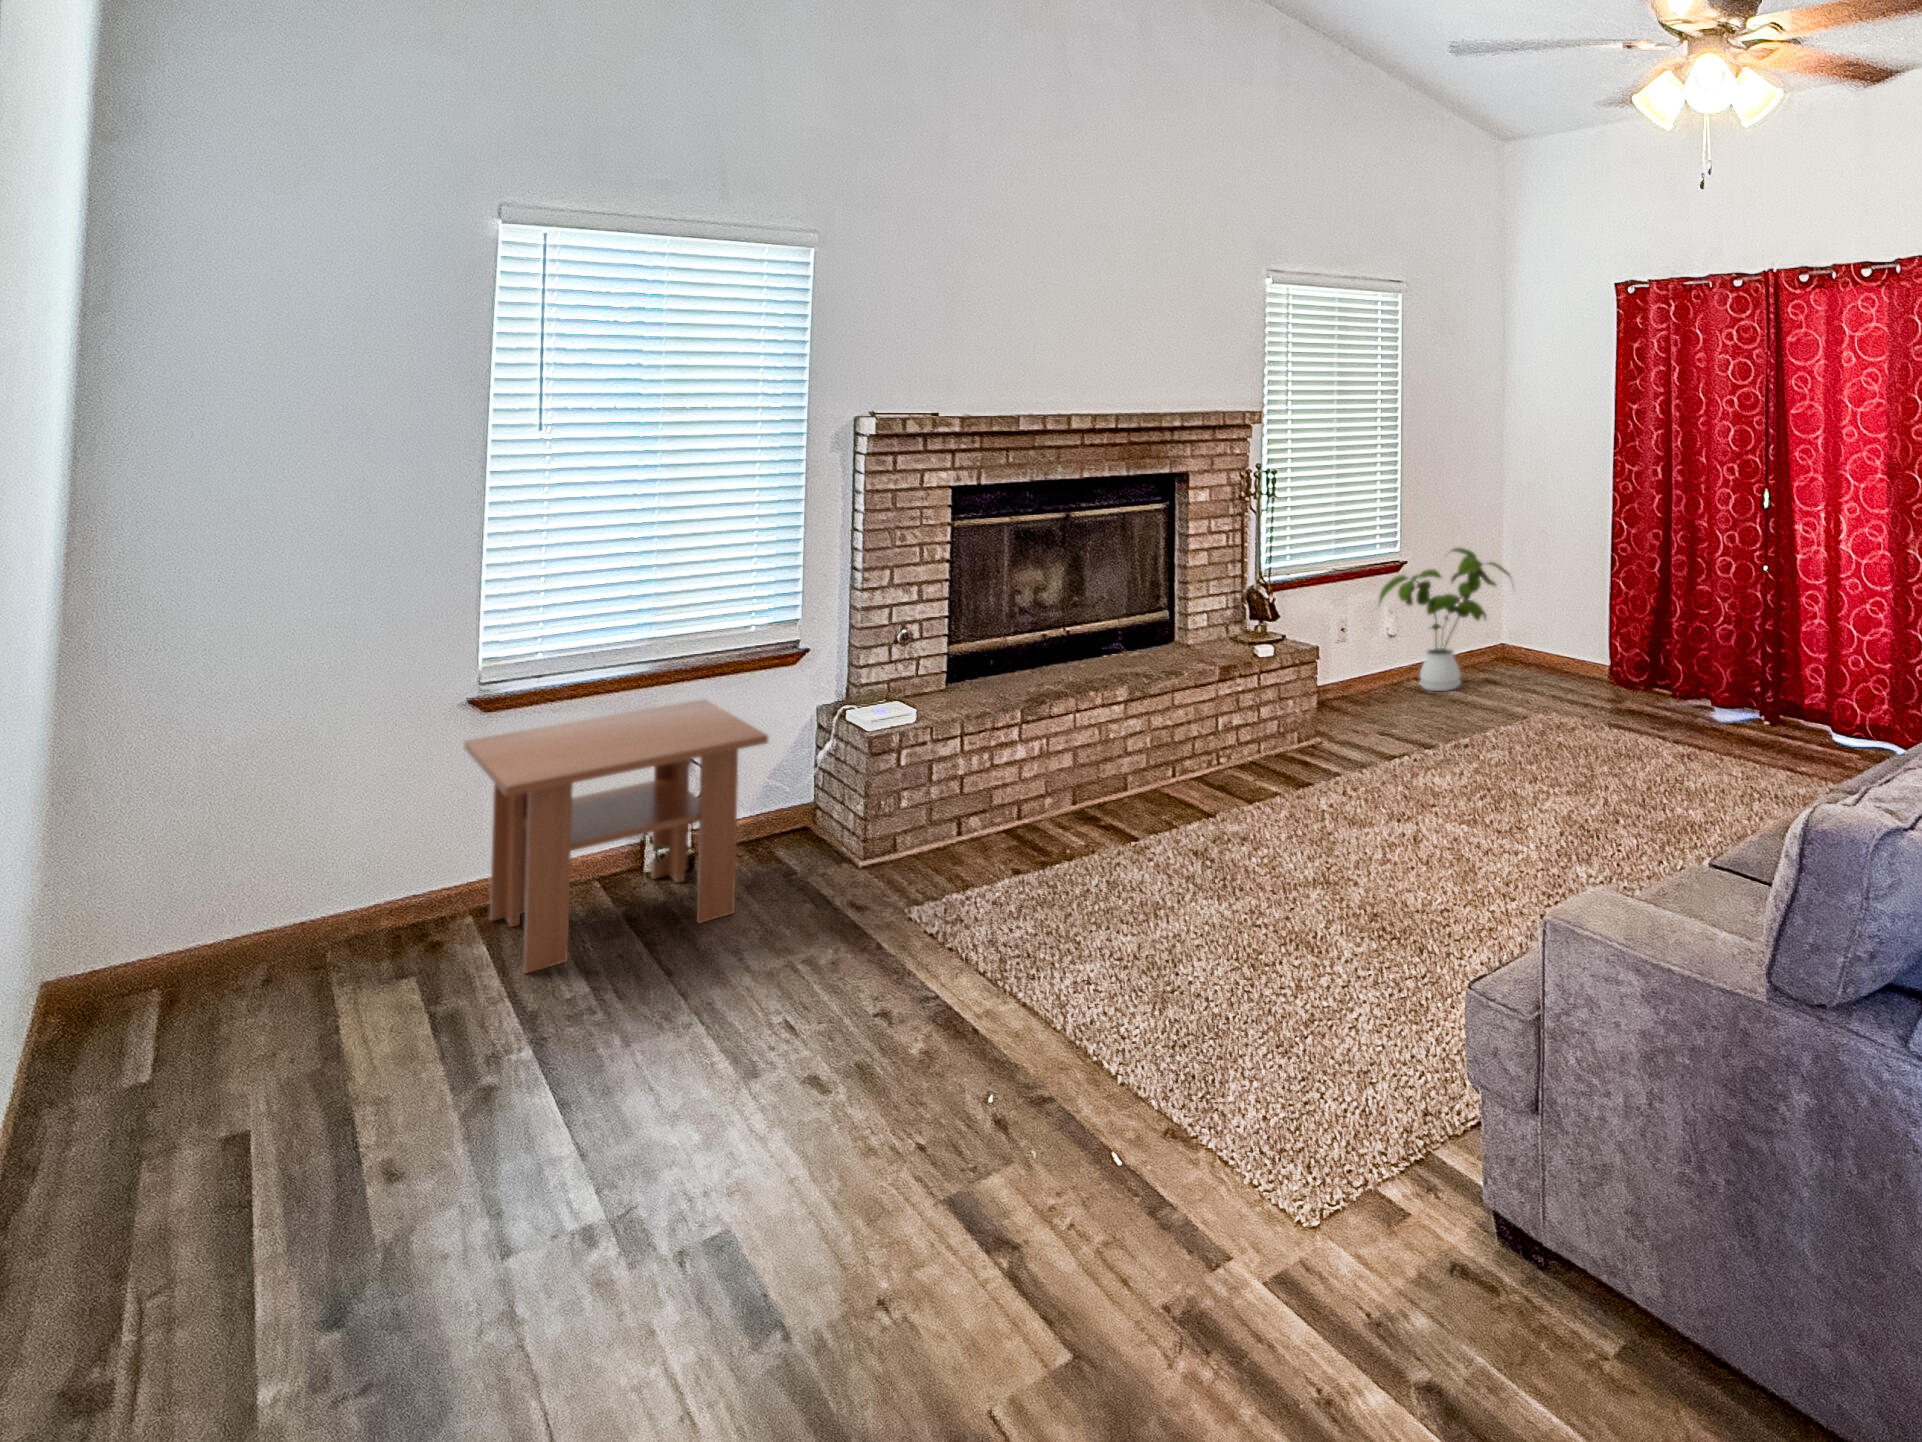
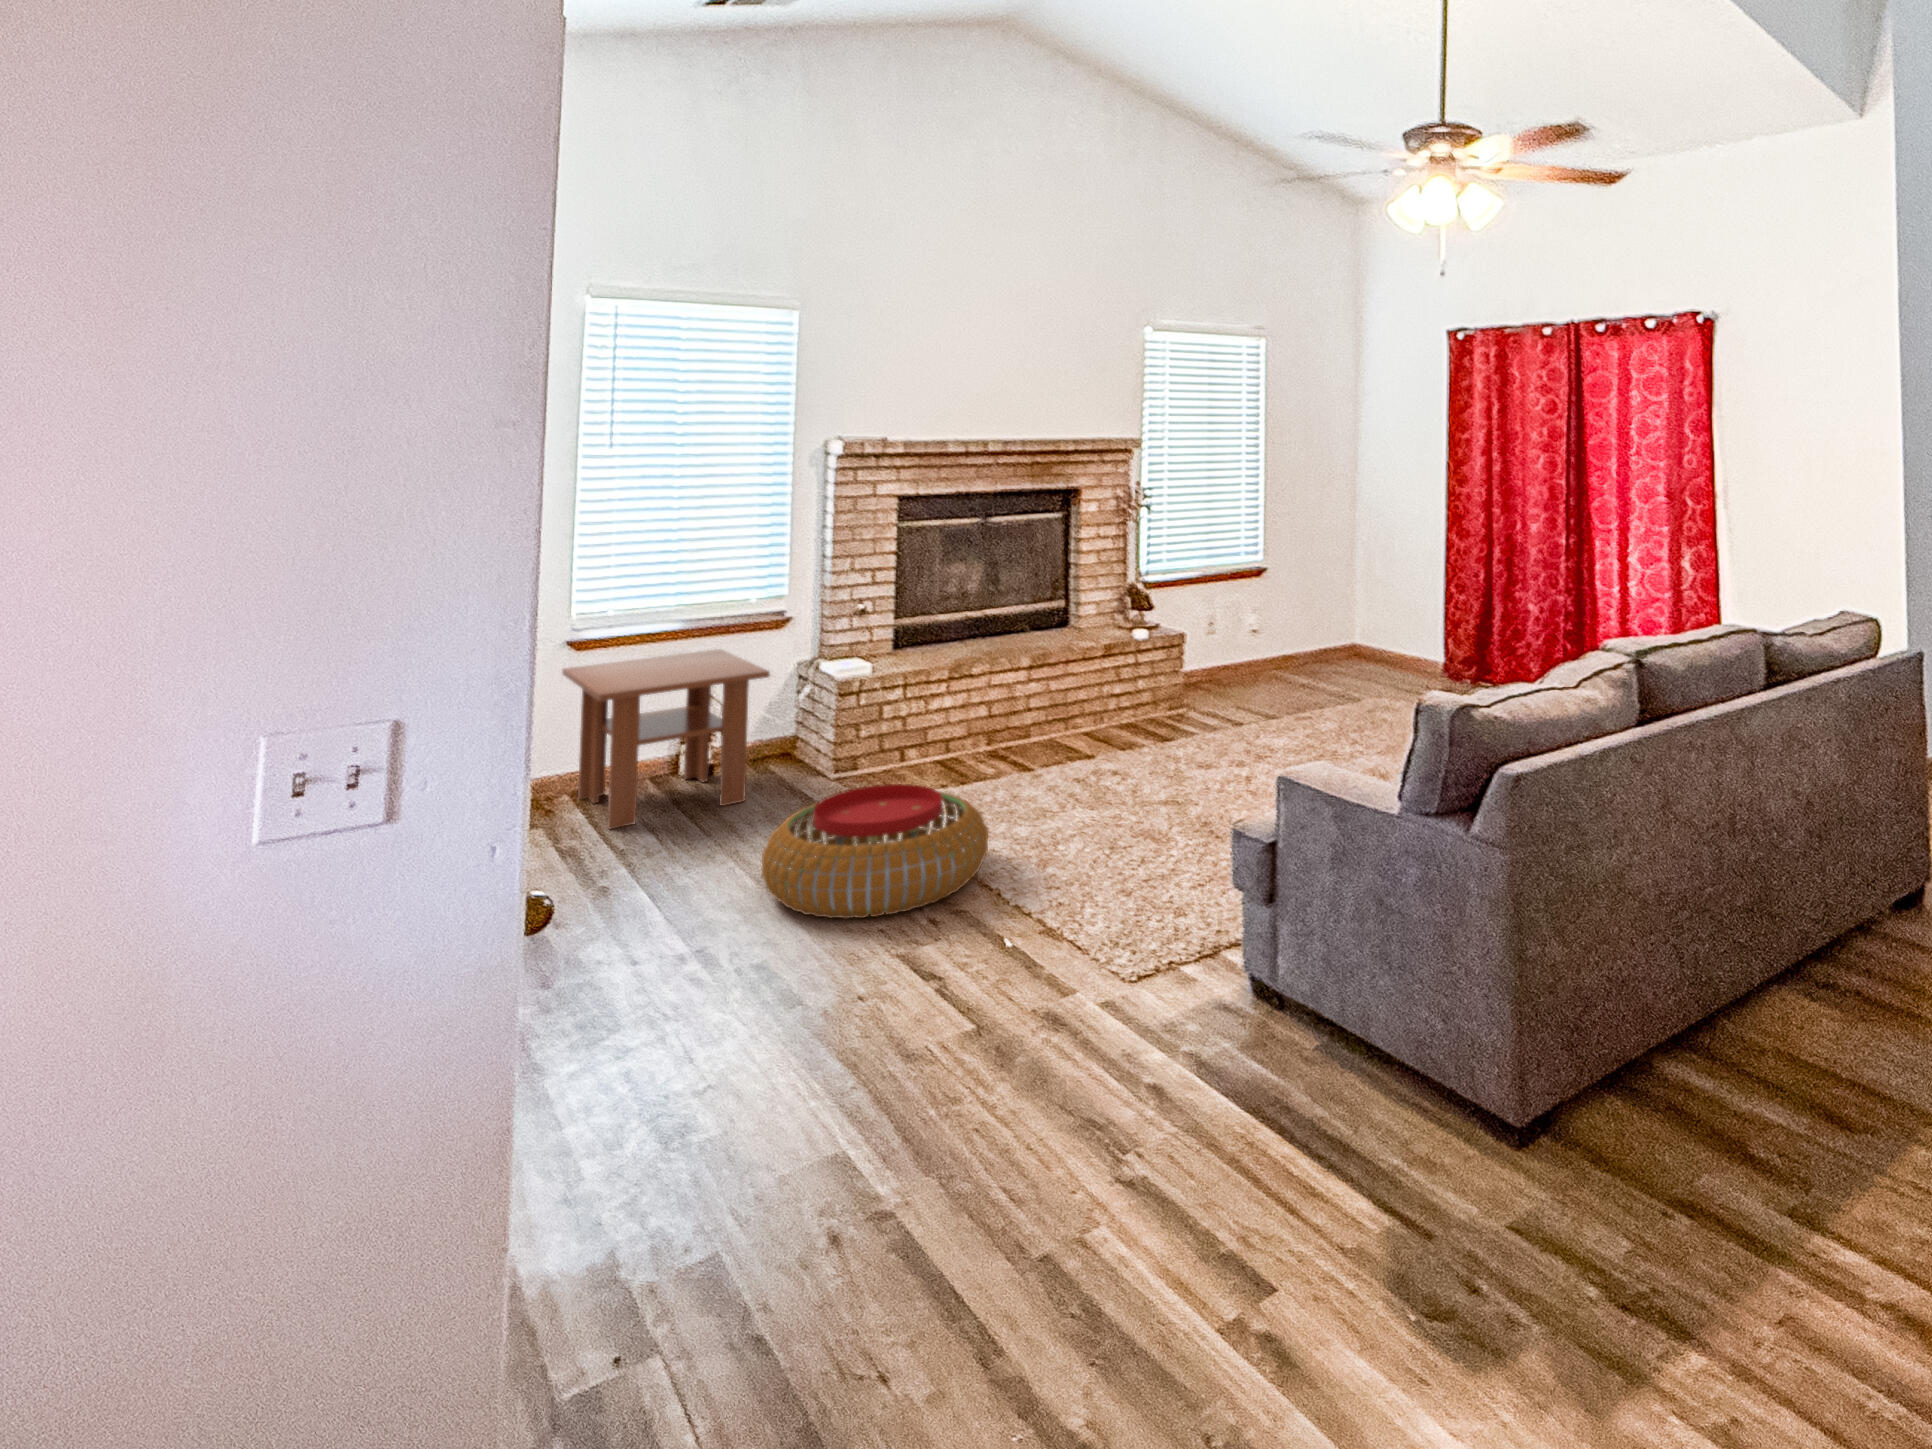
house plant: present [1379,548,1510,691] -> none [1241,555,1356,677]
pouf: none [739,902,1081,1130] -> present [762,784,988,918]

